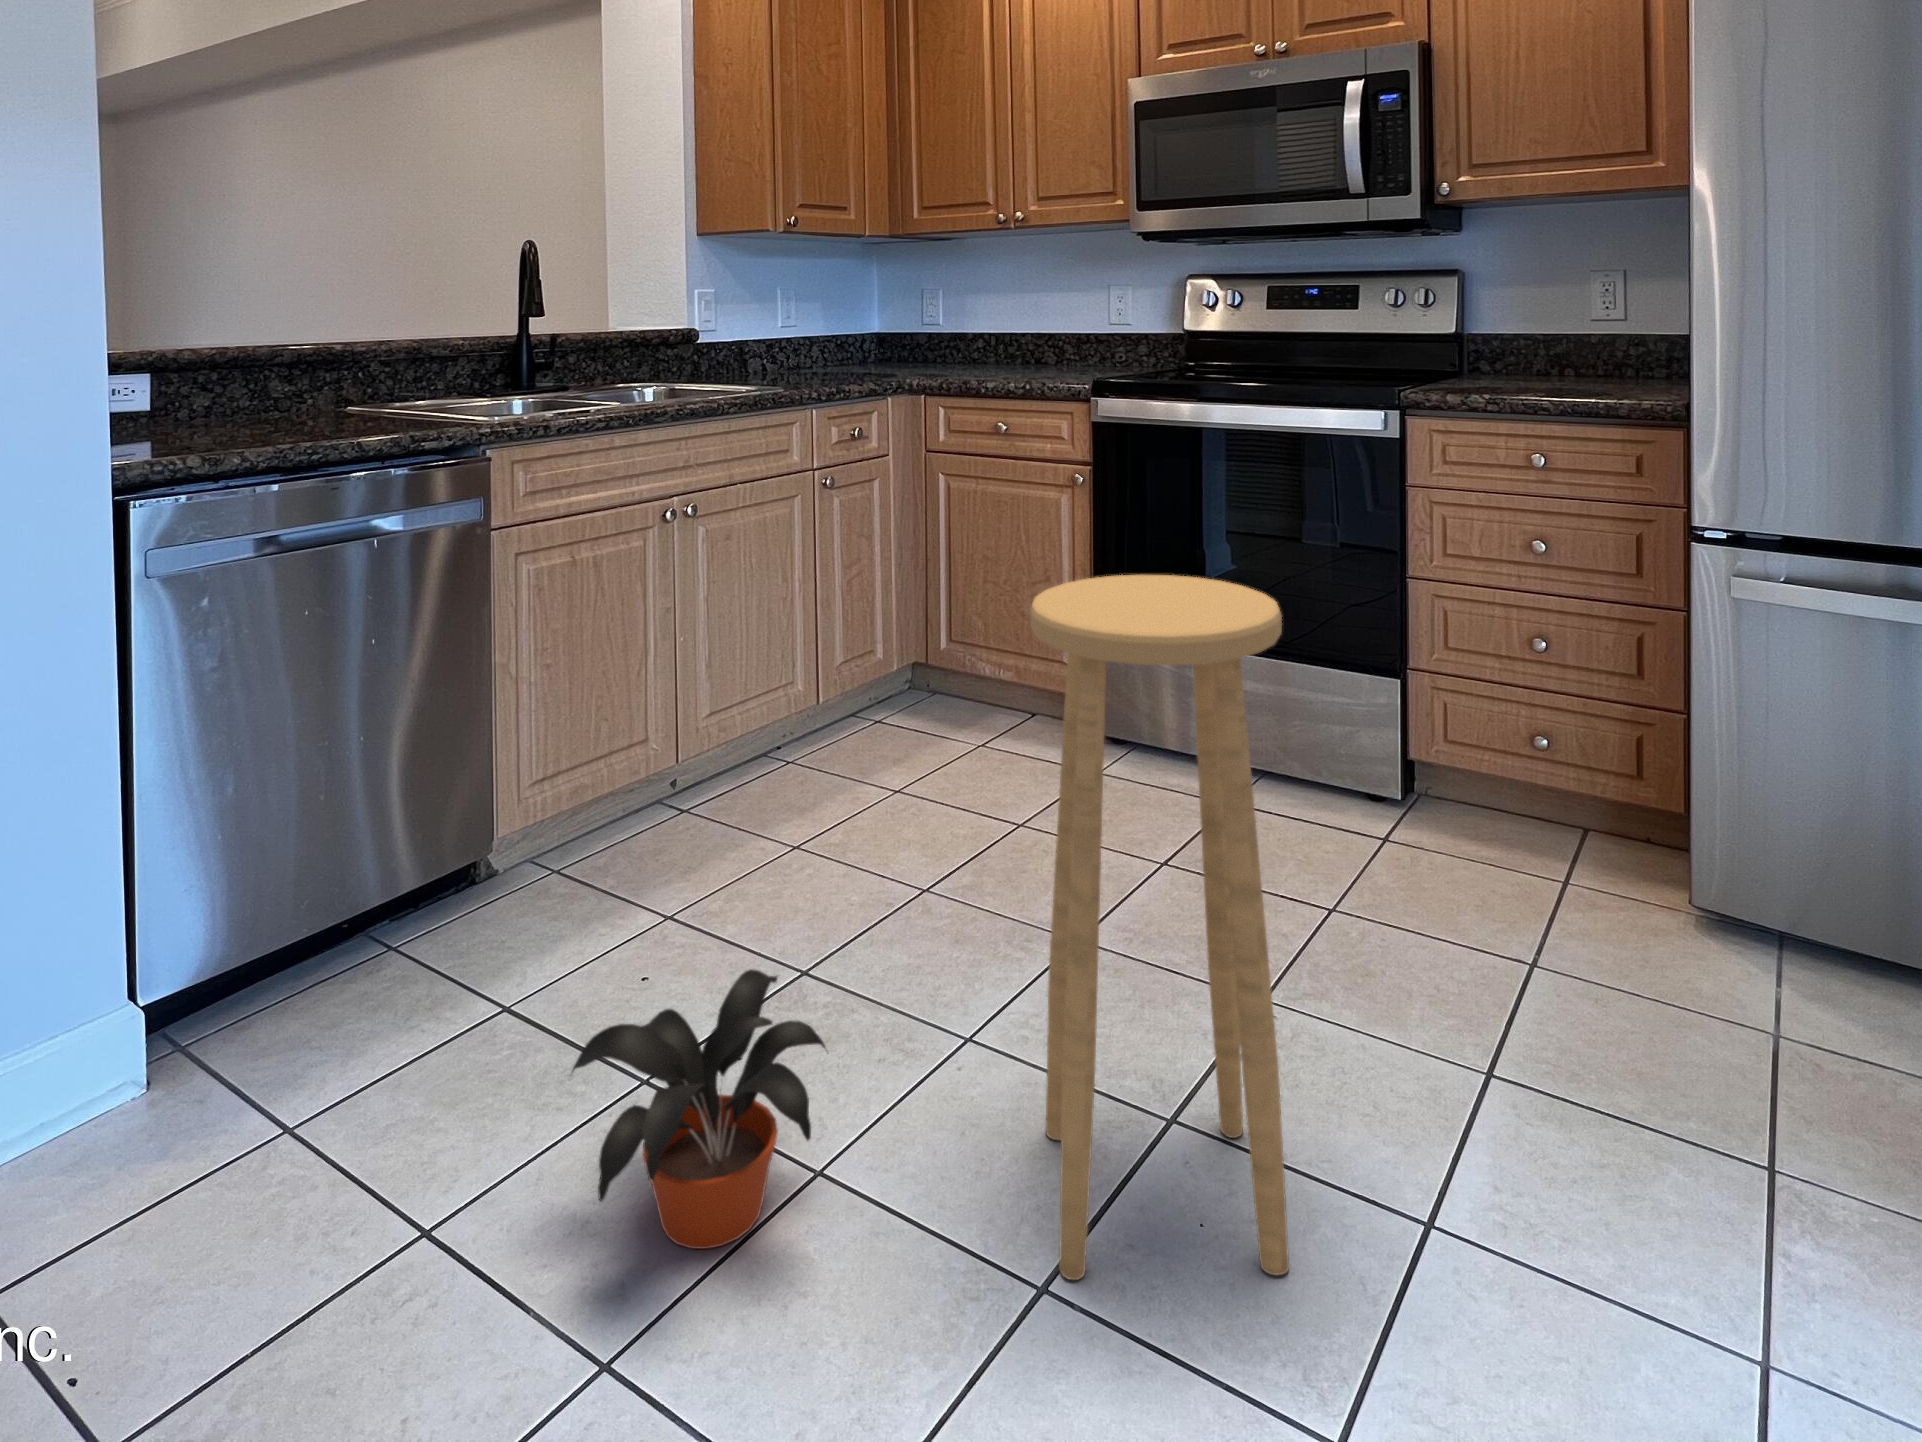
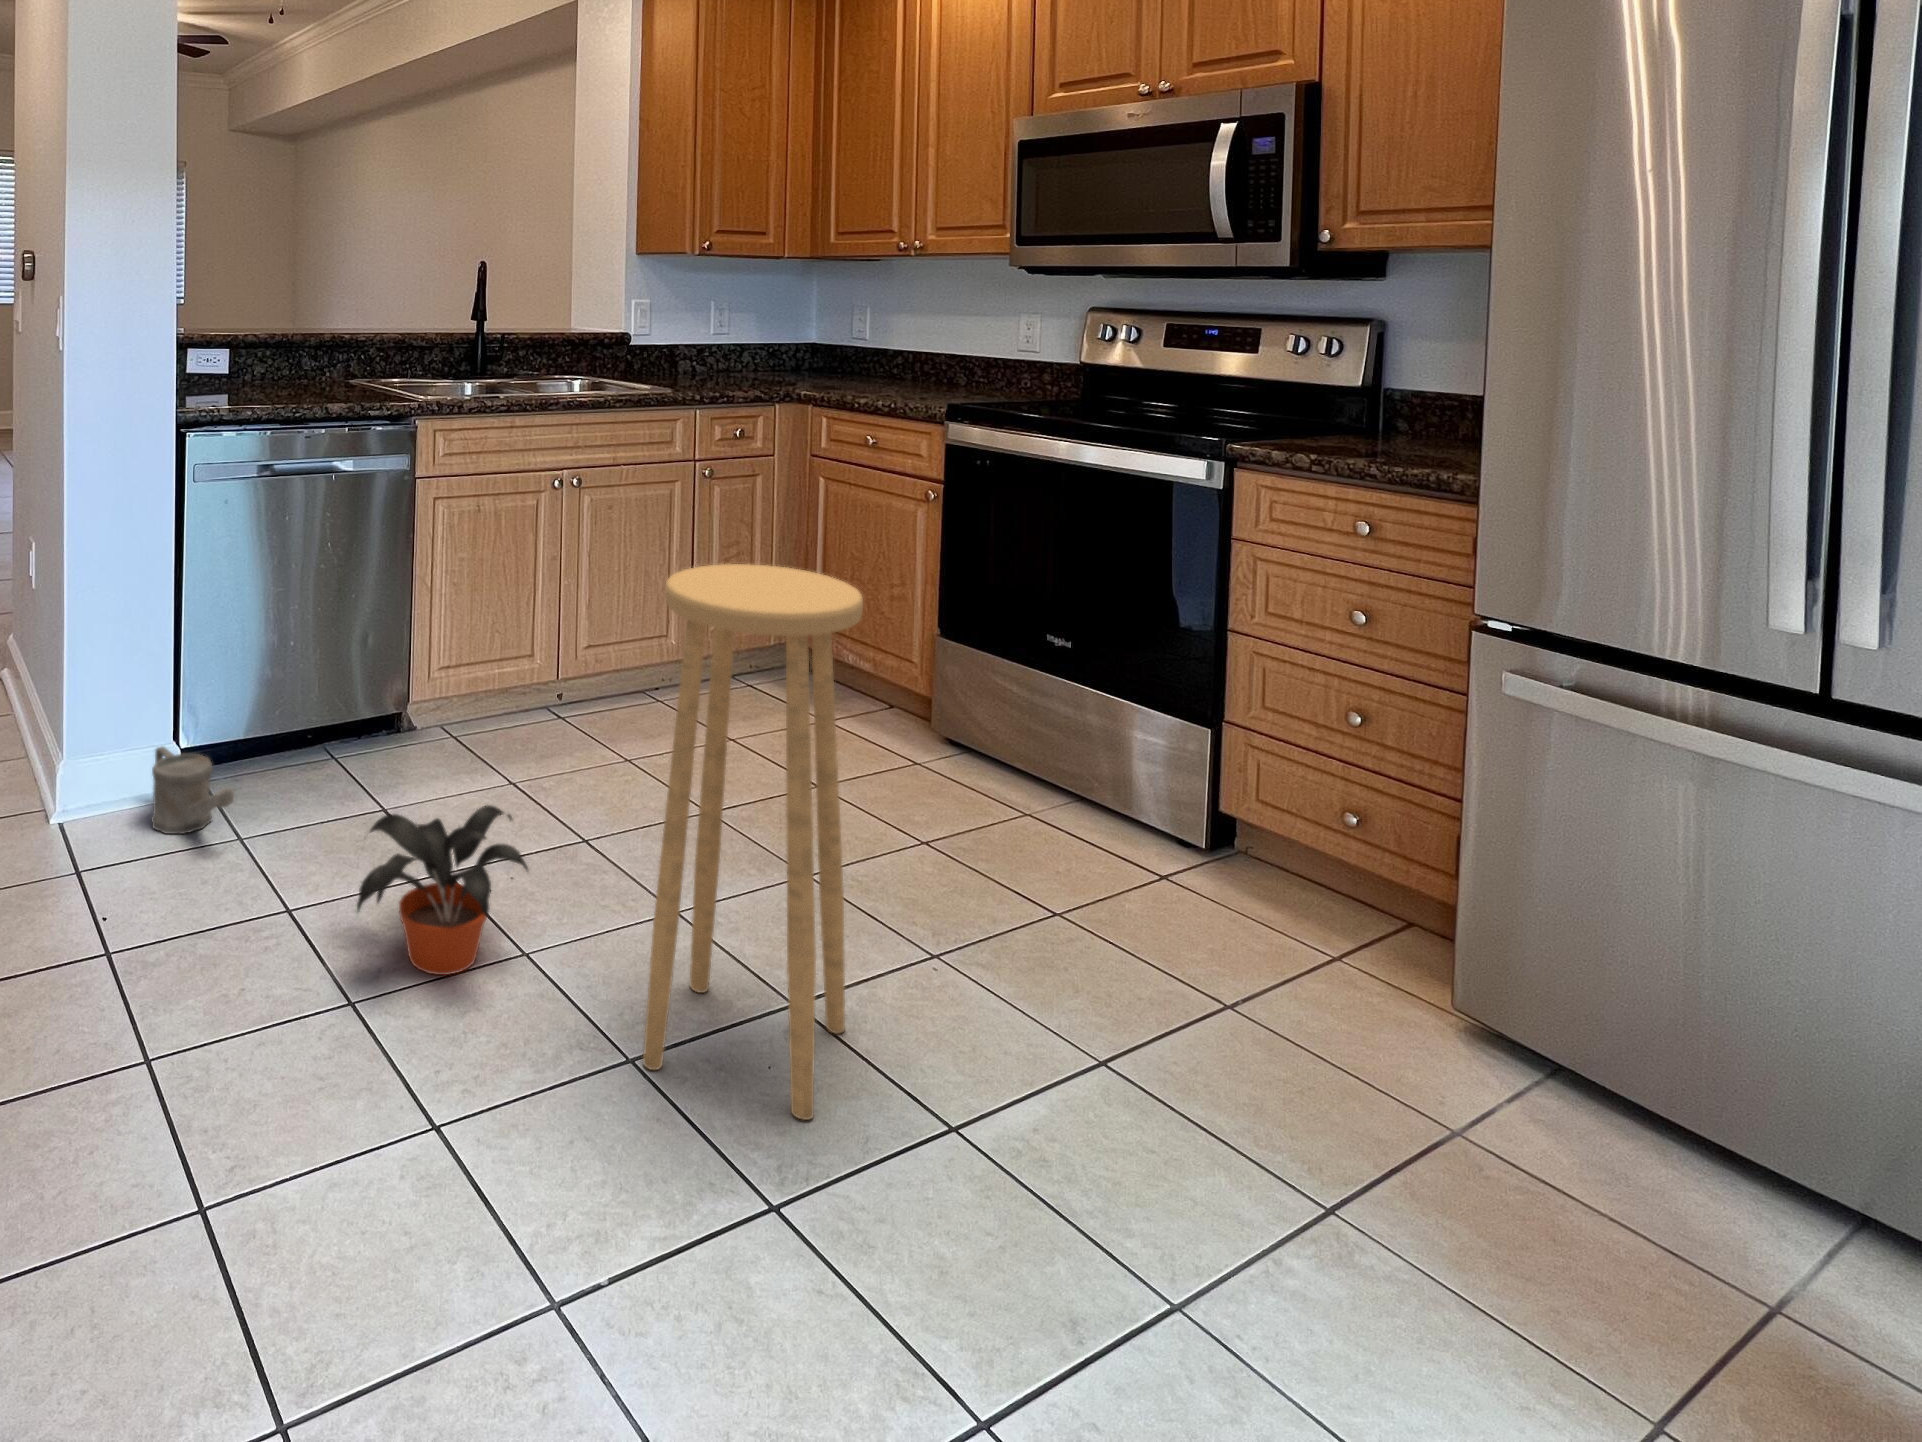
watering can: none [112,1008,297,1157] -> present [151,747,234,834]

